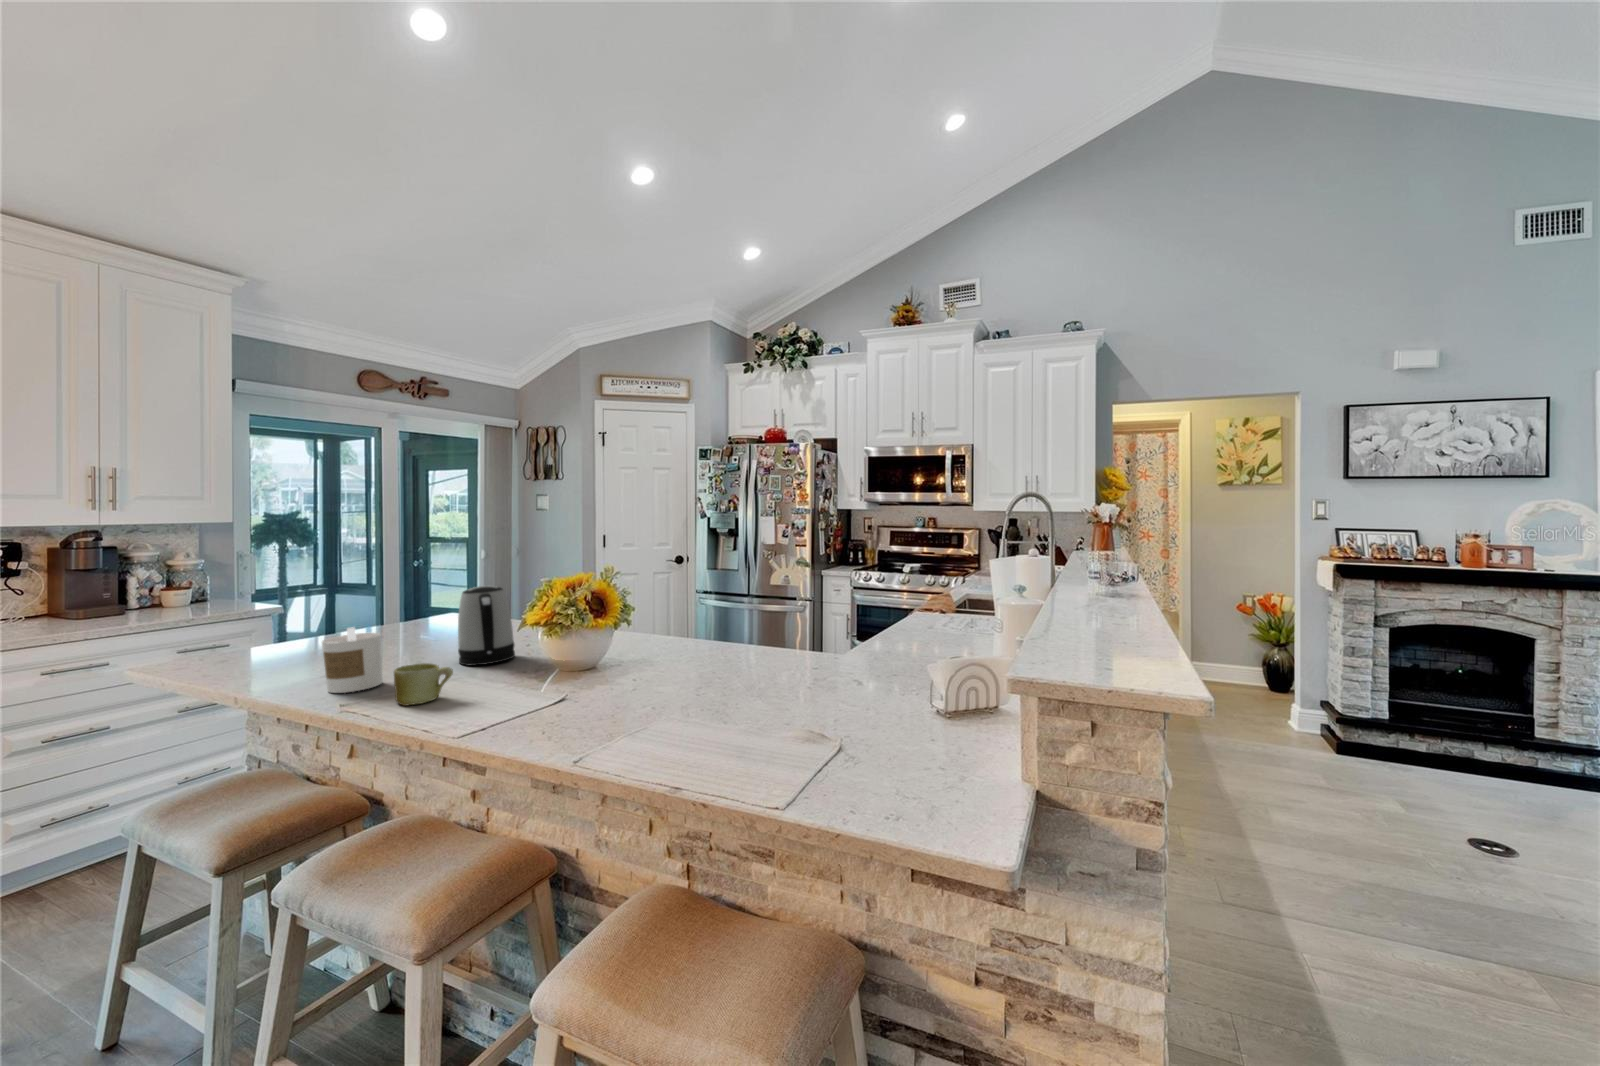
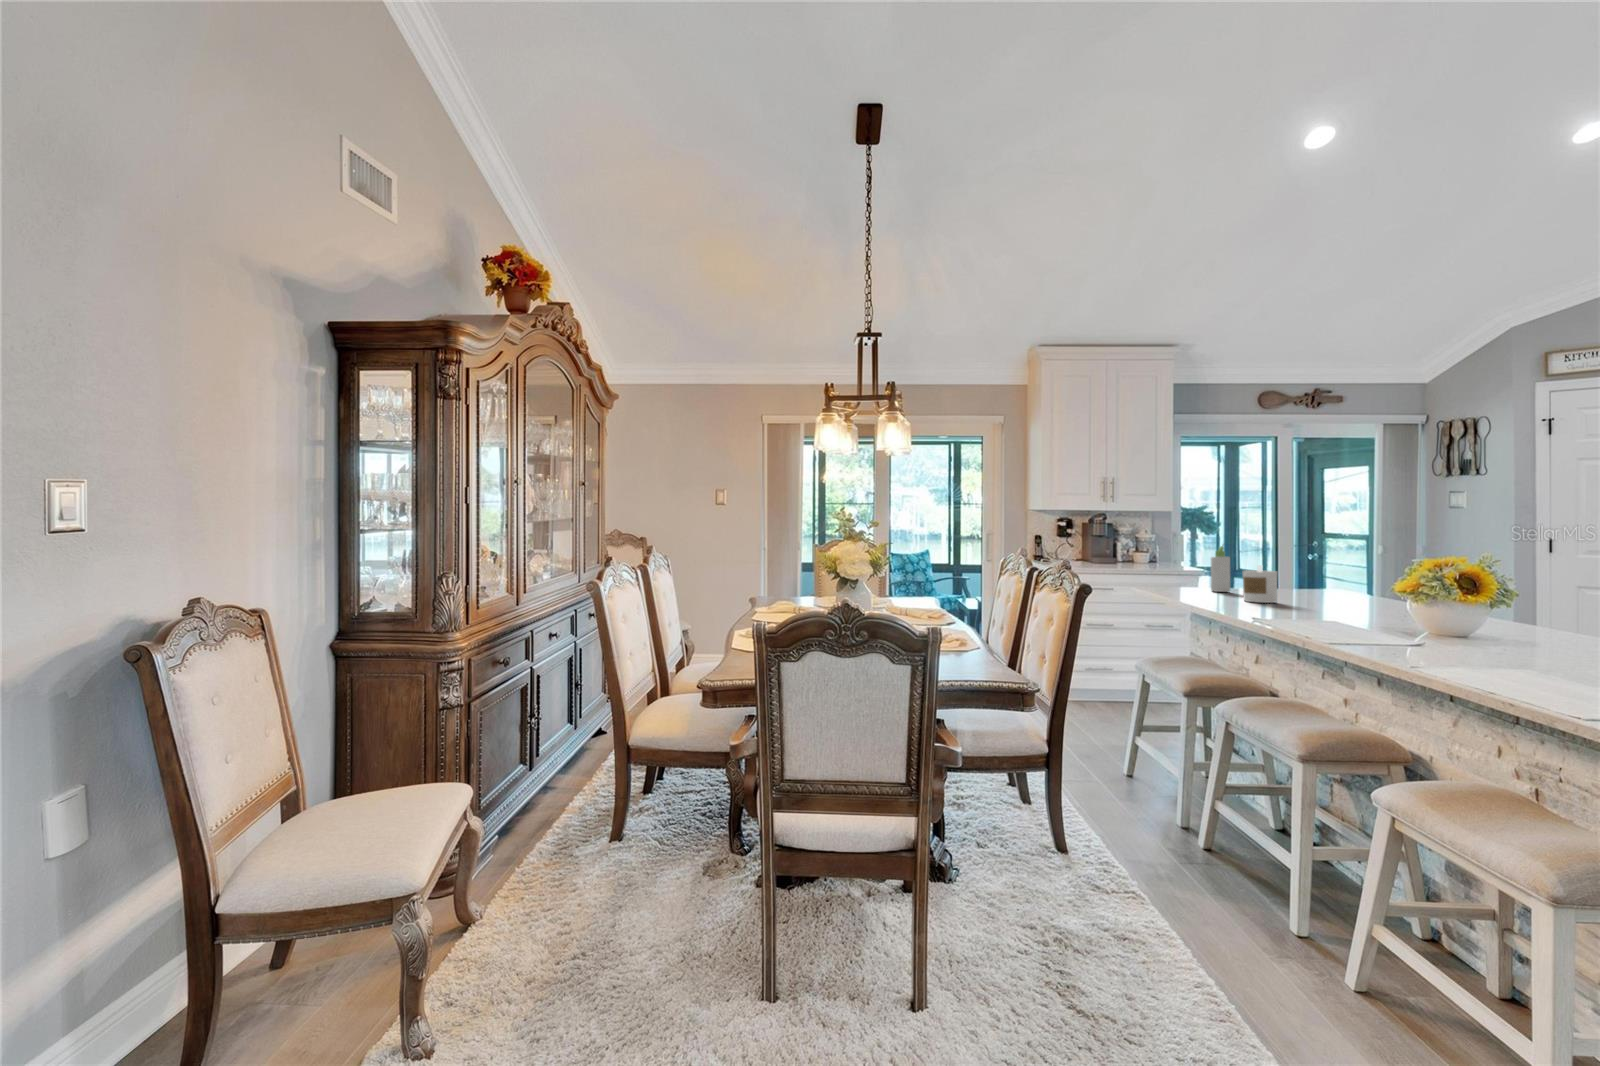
kettle: present [458,586,515,665] -> none [1331,551,1377,606]
bottle: none [268,589,308,673] -> present [1211,545,1230,592]
mug: present [394,663,453,706] -> none [1285,589,1324,612]

